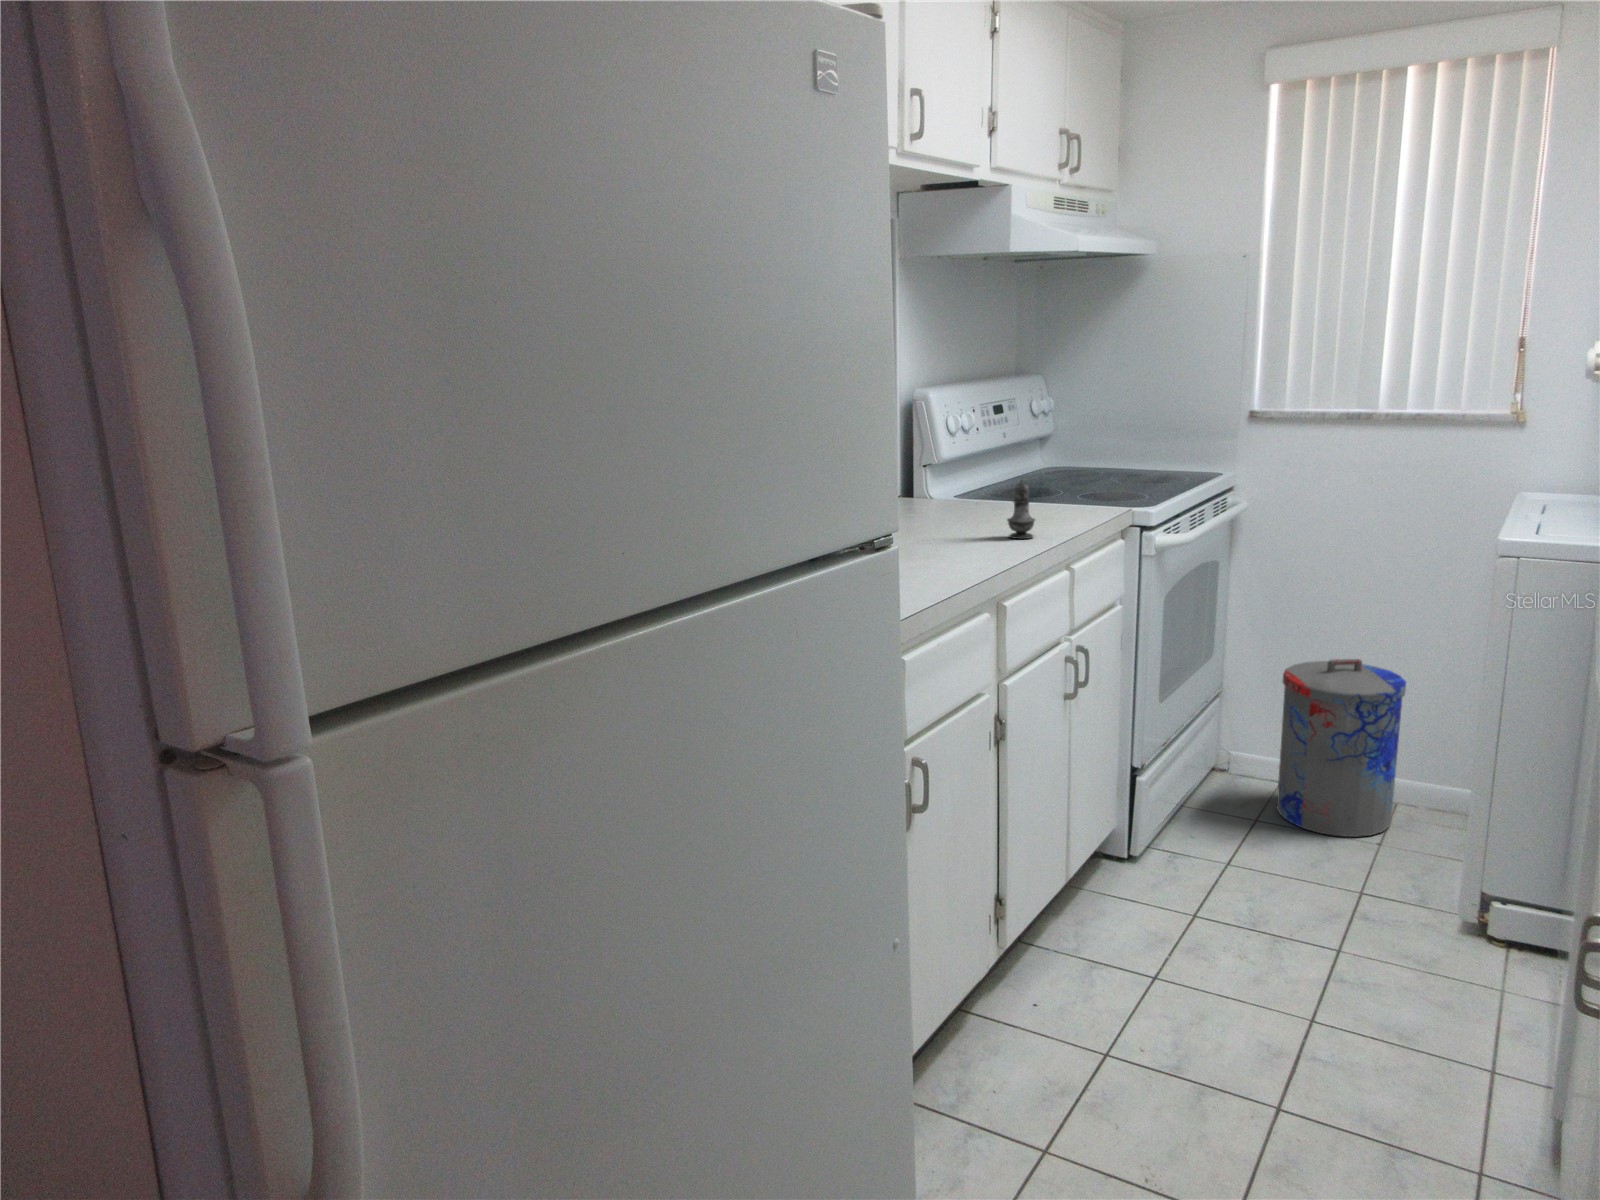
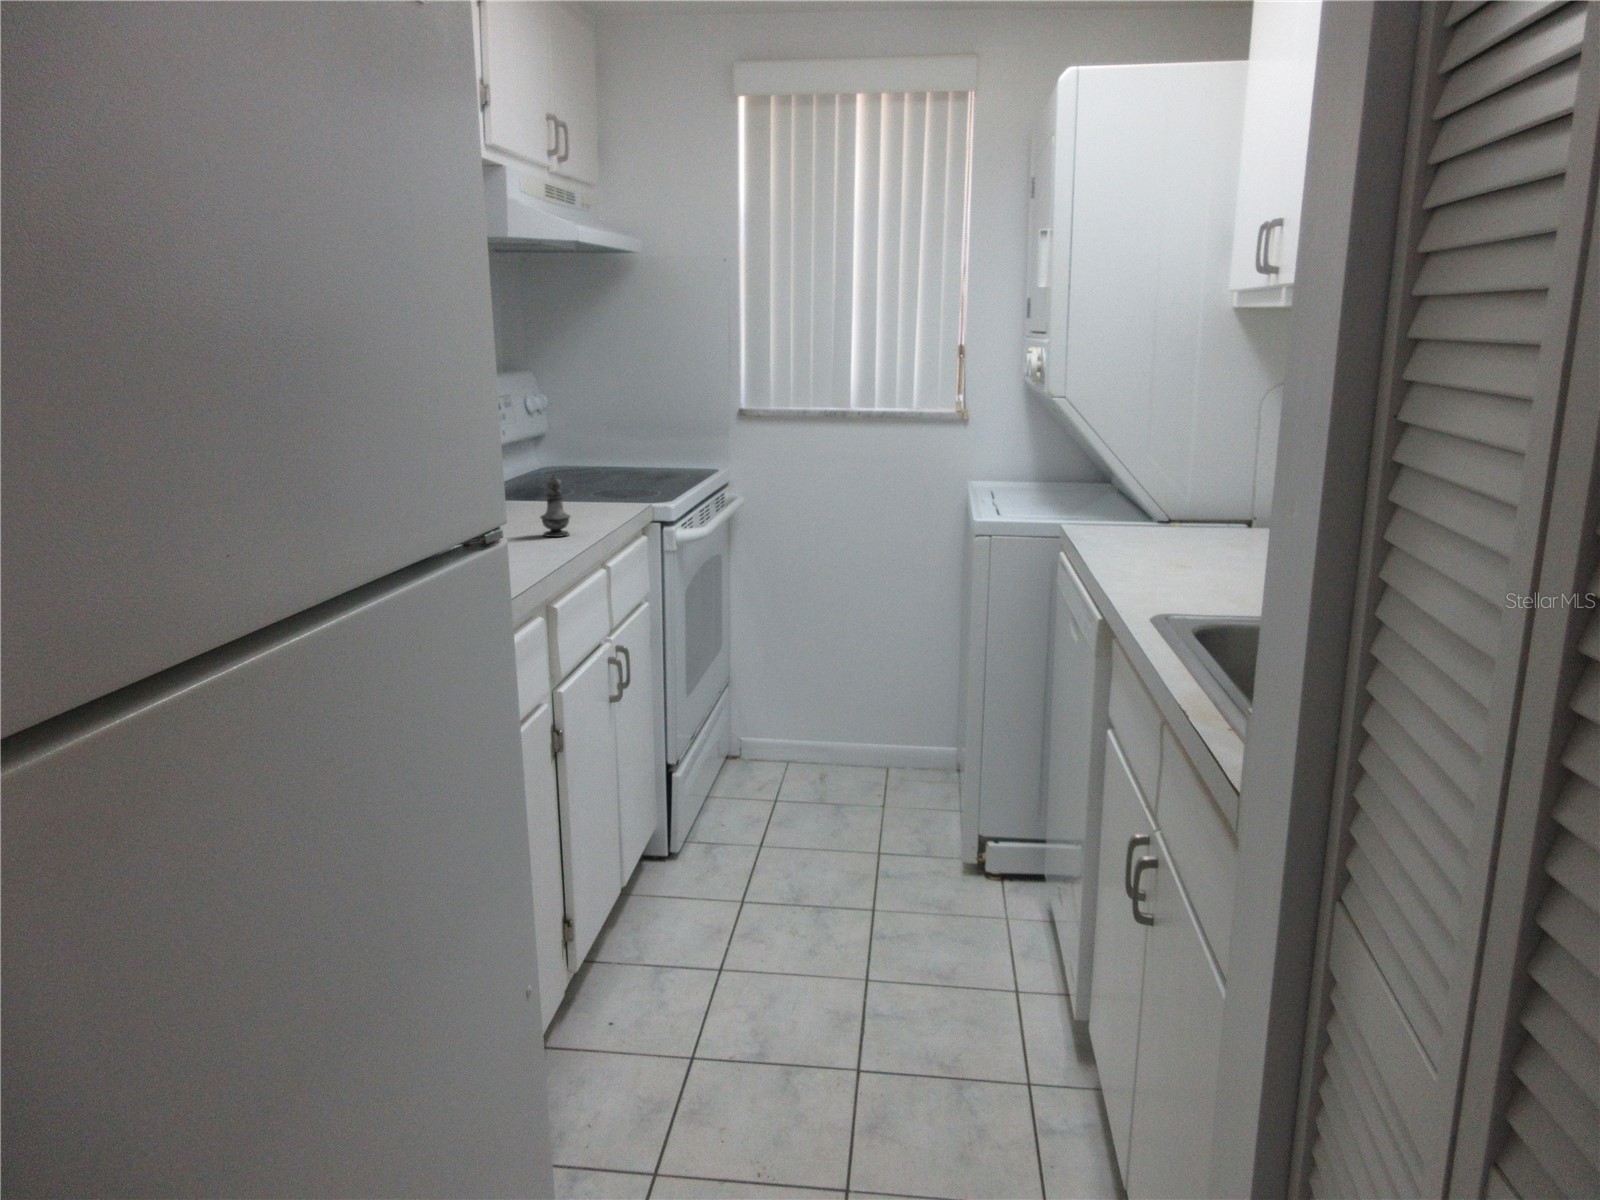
trash can: present [1277,659,1406,837] -> none [789,638,893,803]

